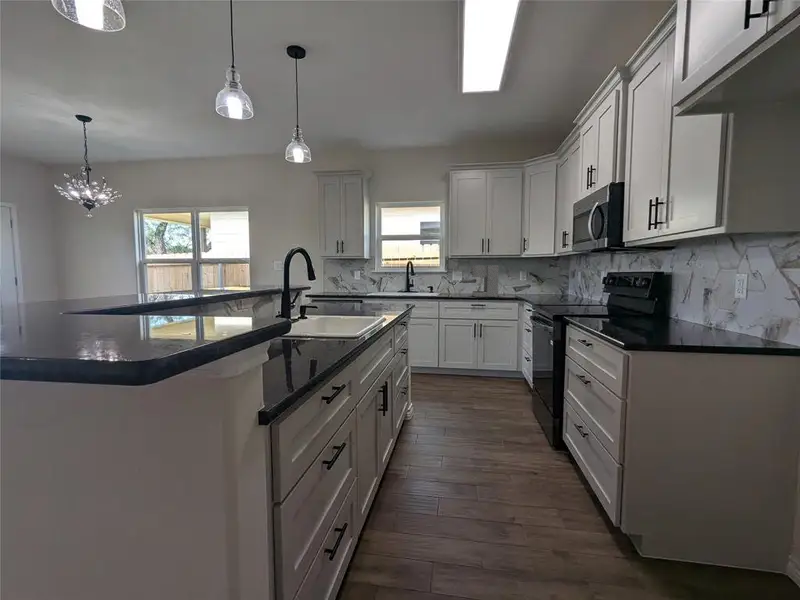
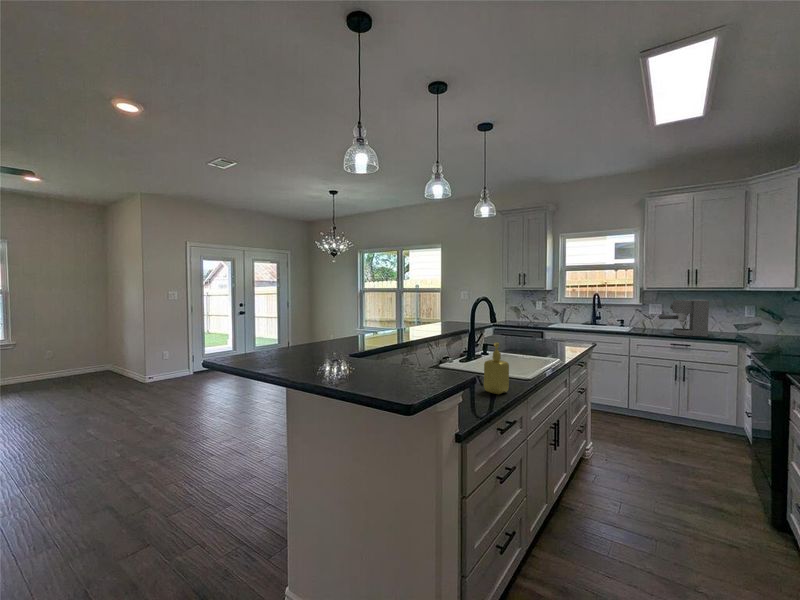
soap dispenser: none [302,289,334,355] -> present [484,343,509,394]

